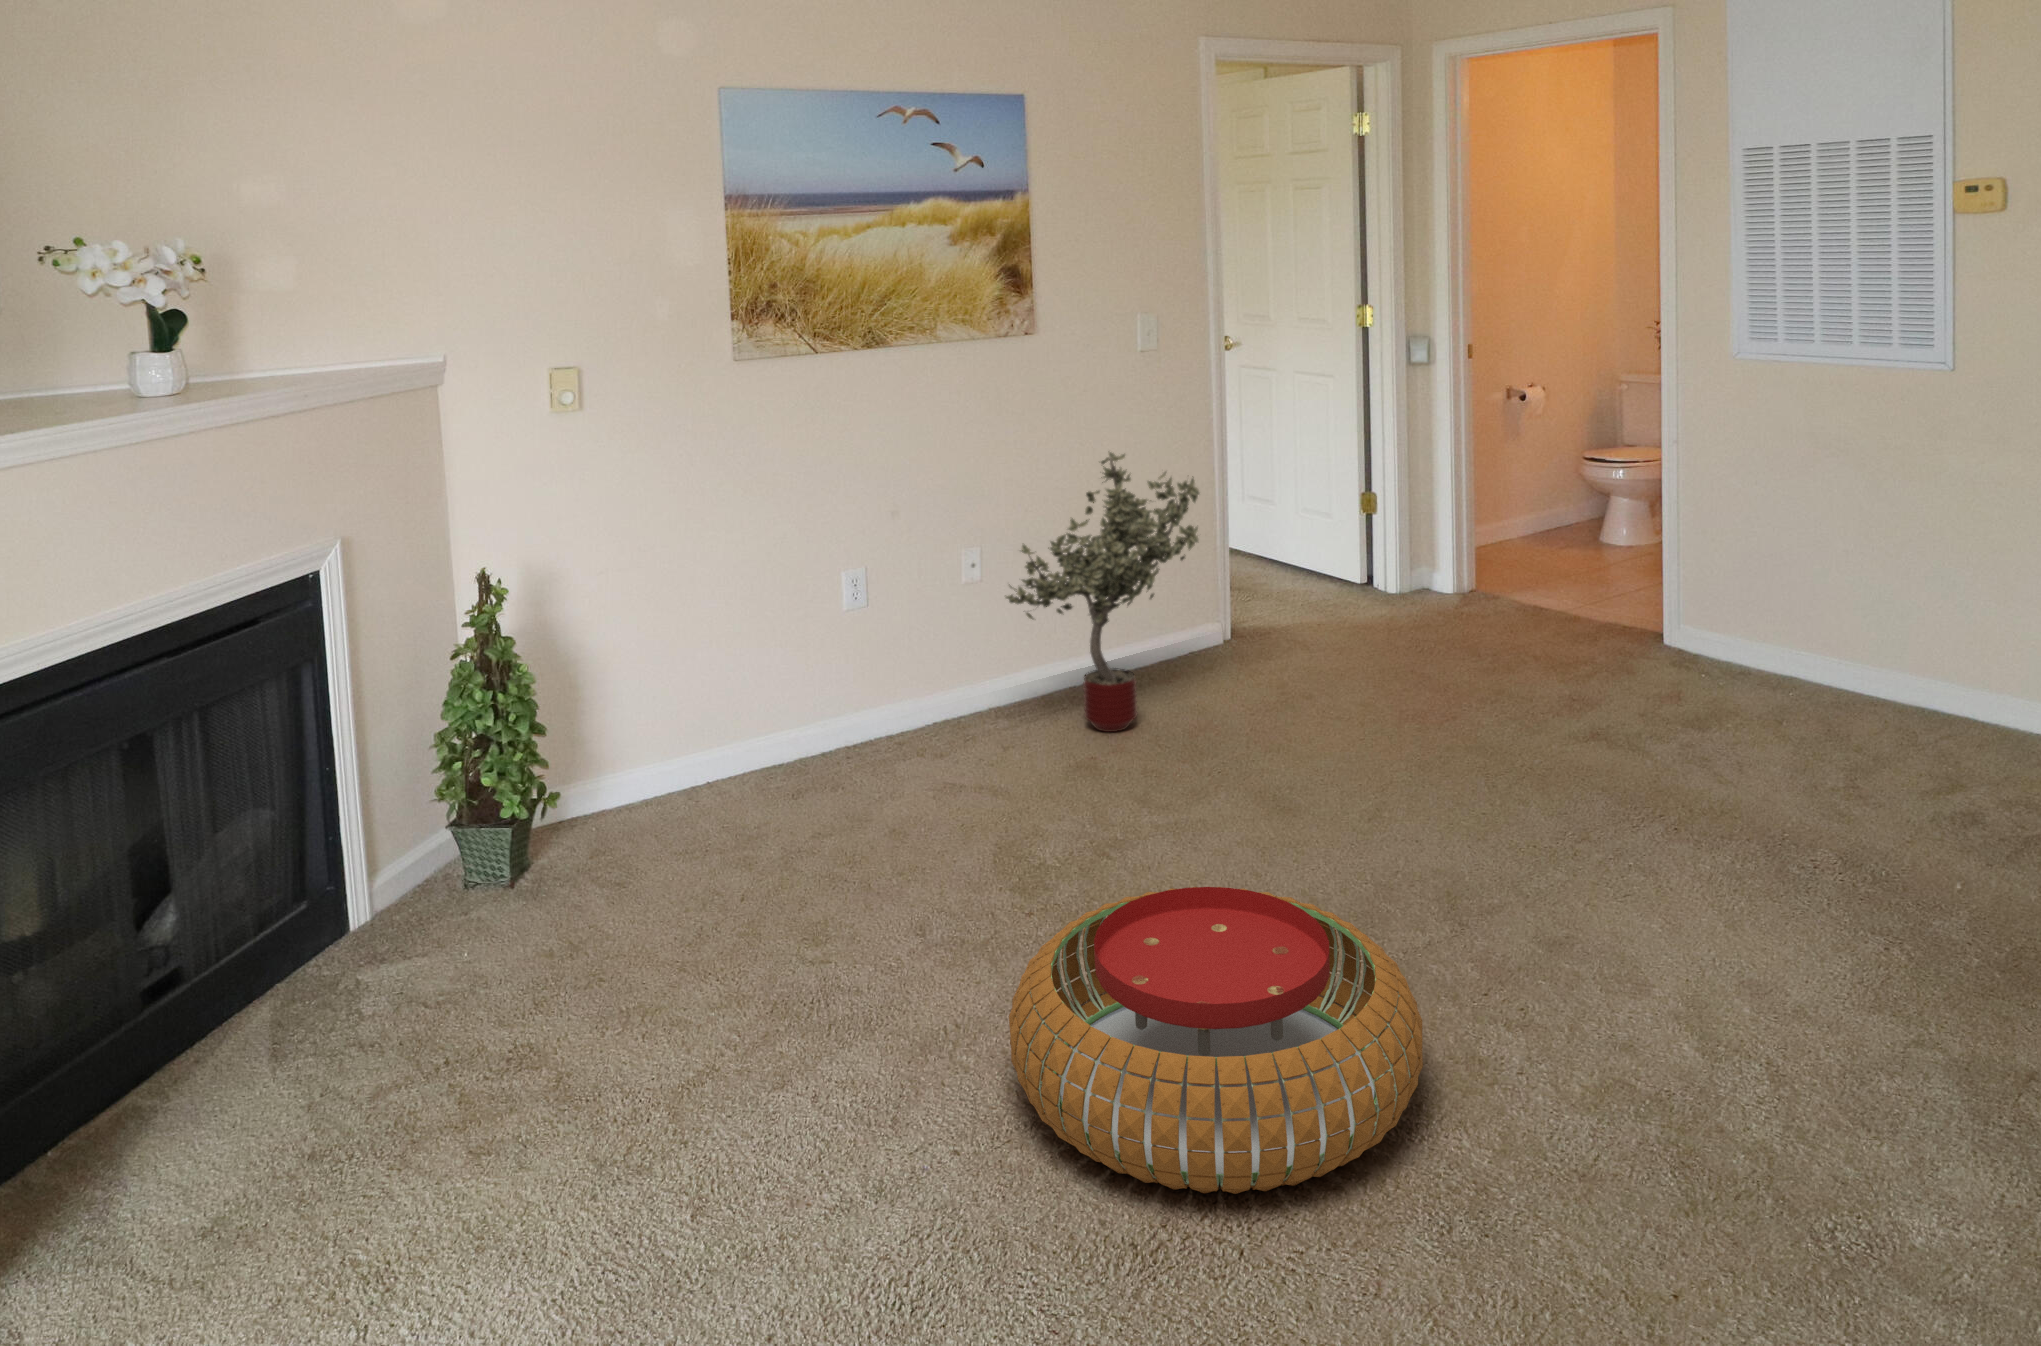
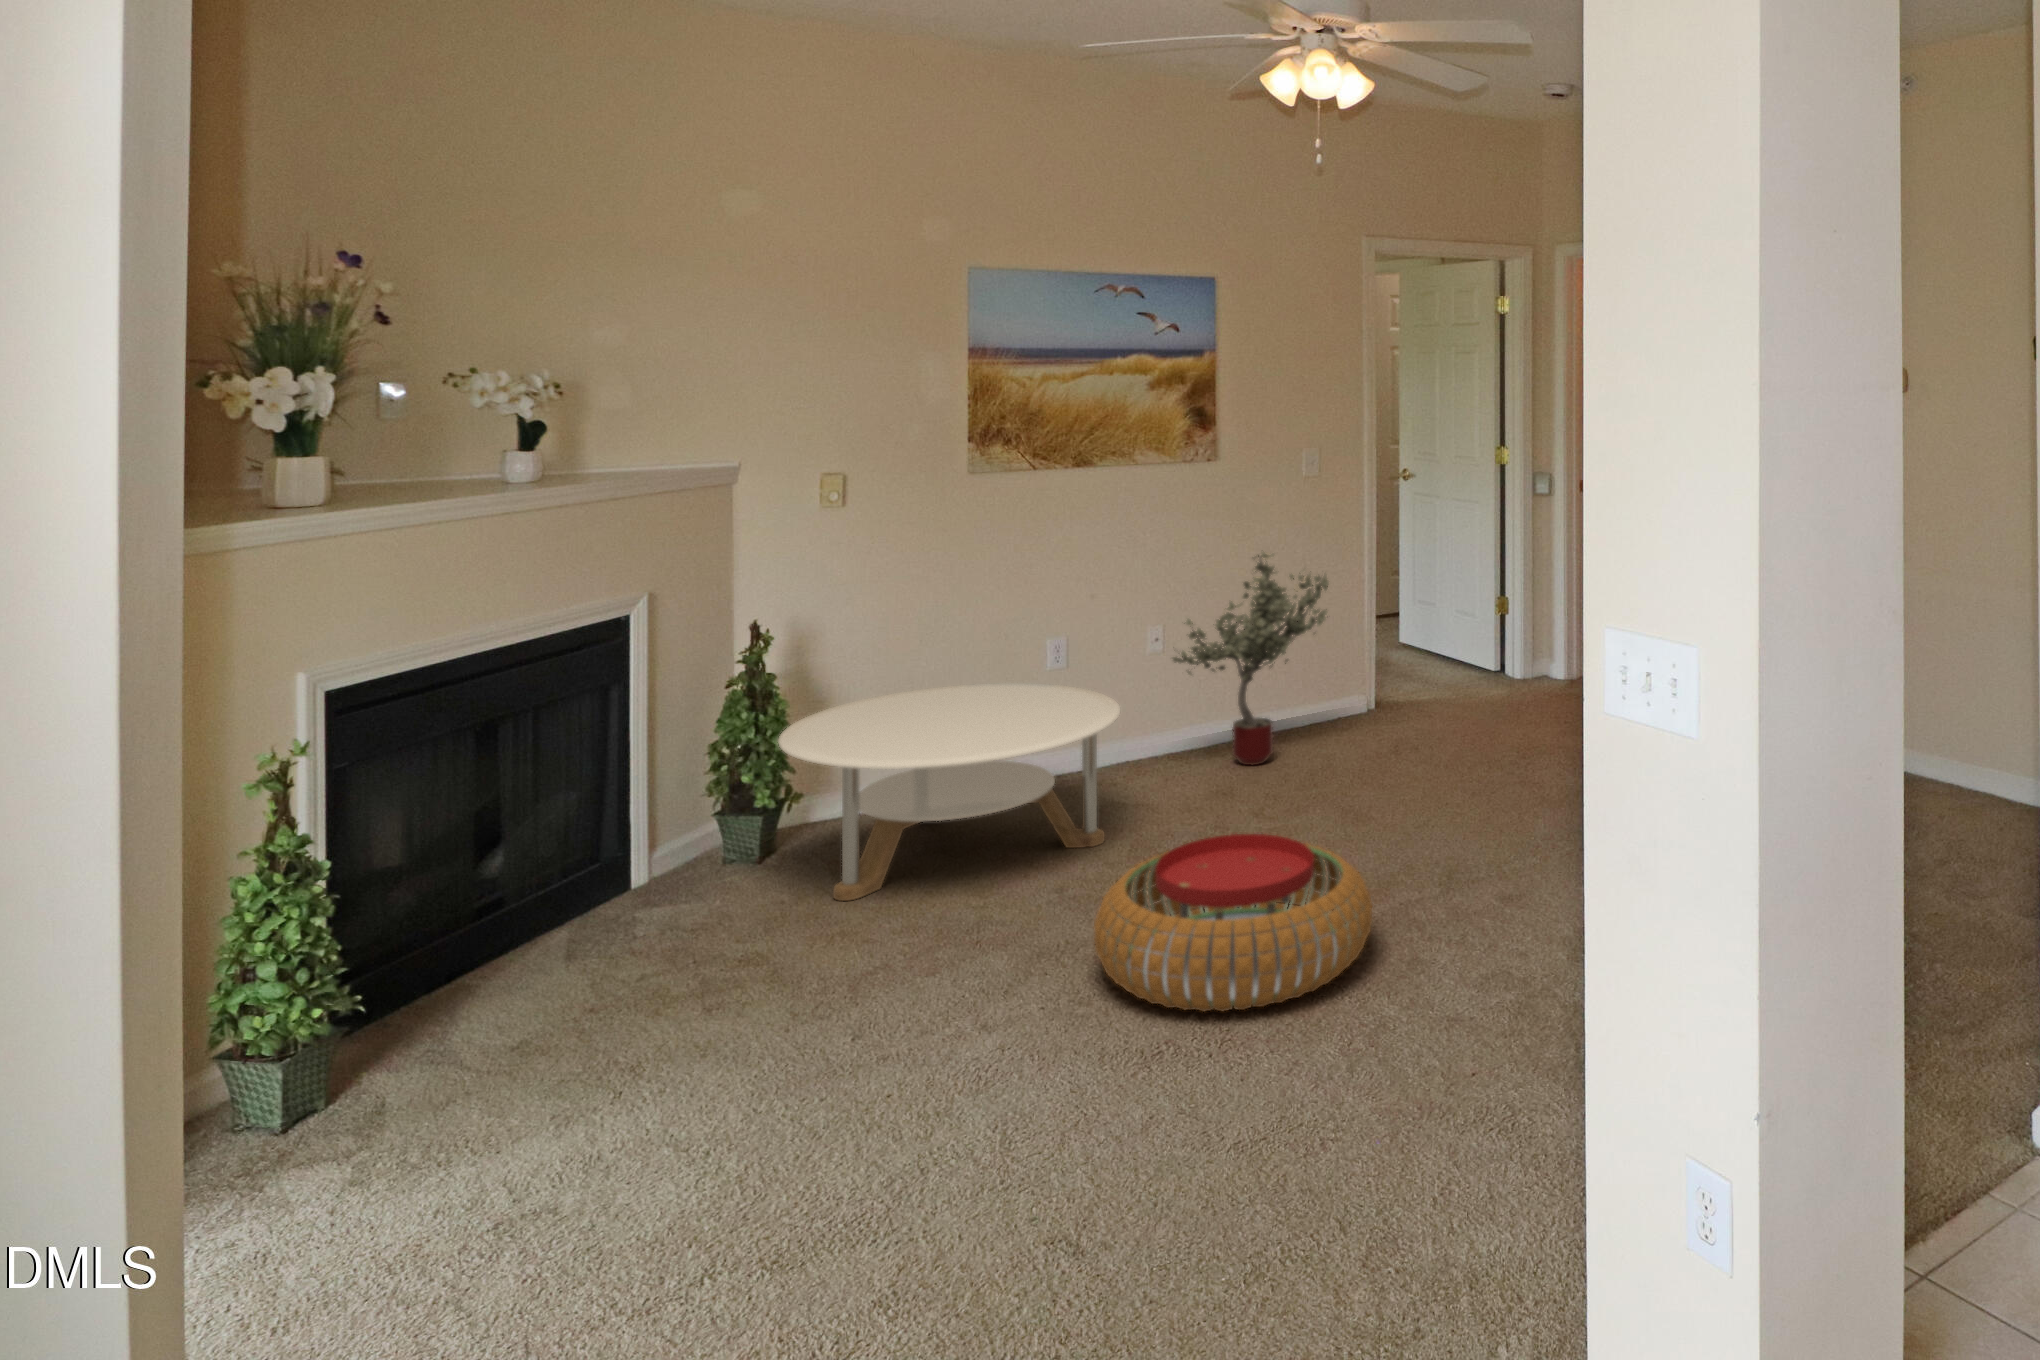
round table: none [524,638,968,960] -> present [779,683,1120,901]

